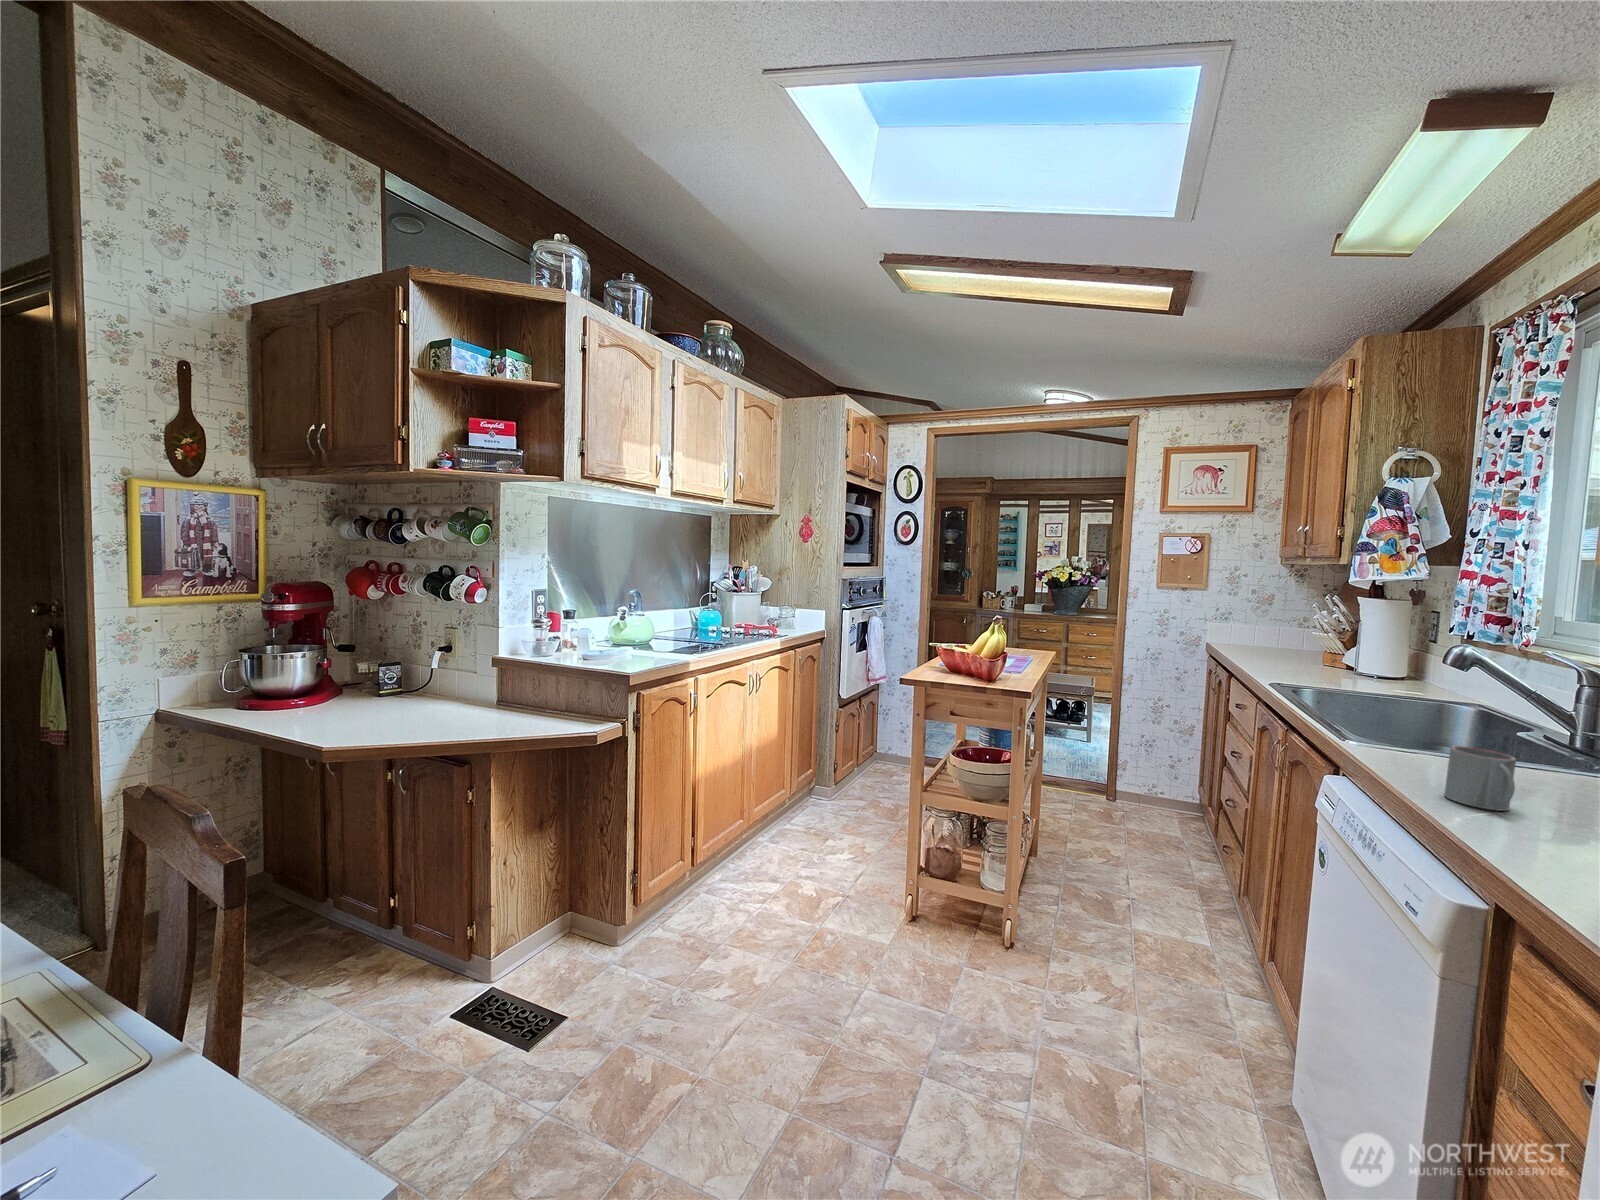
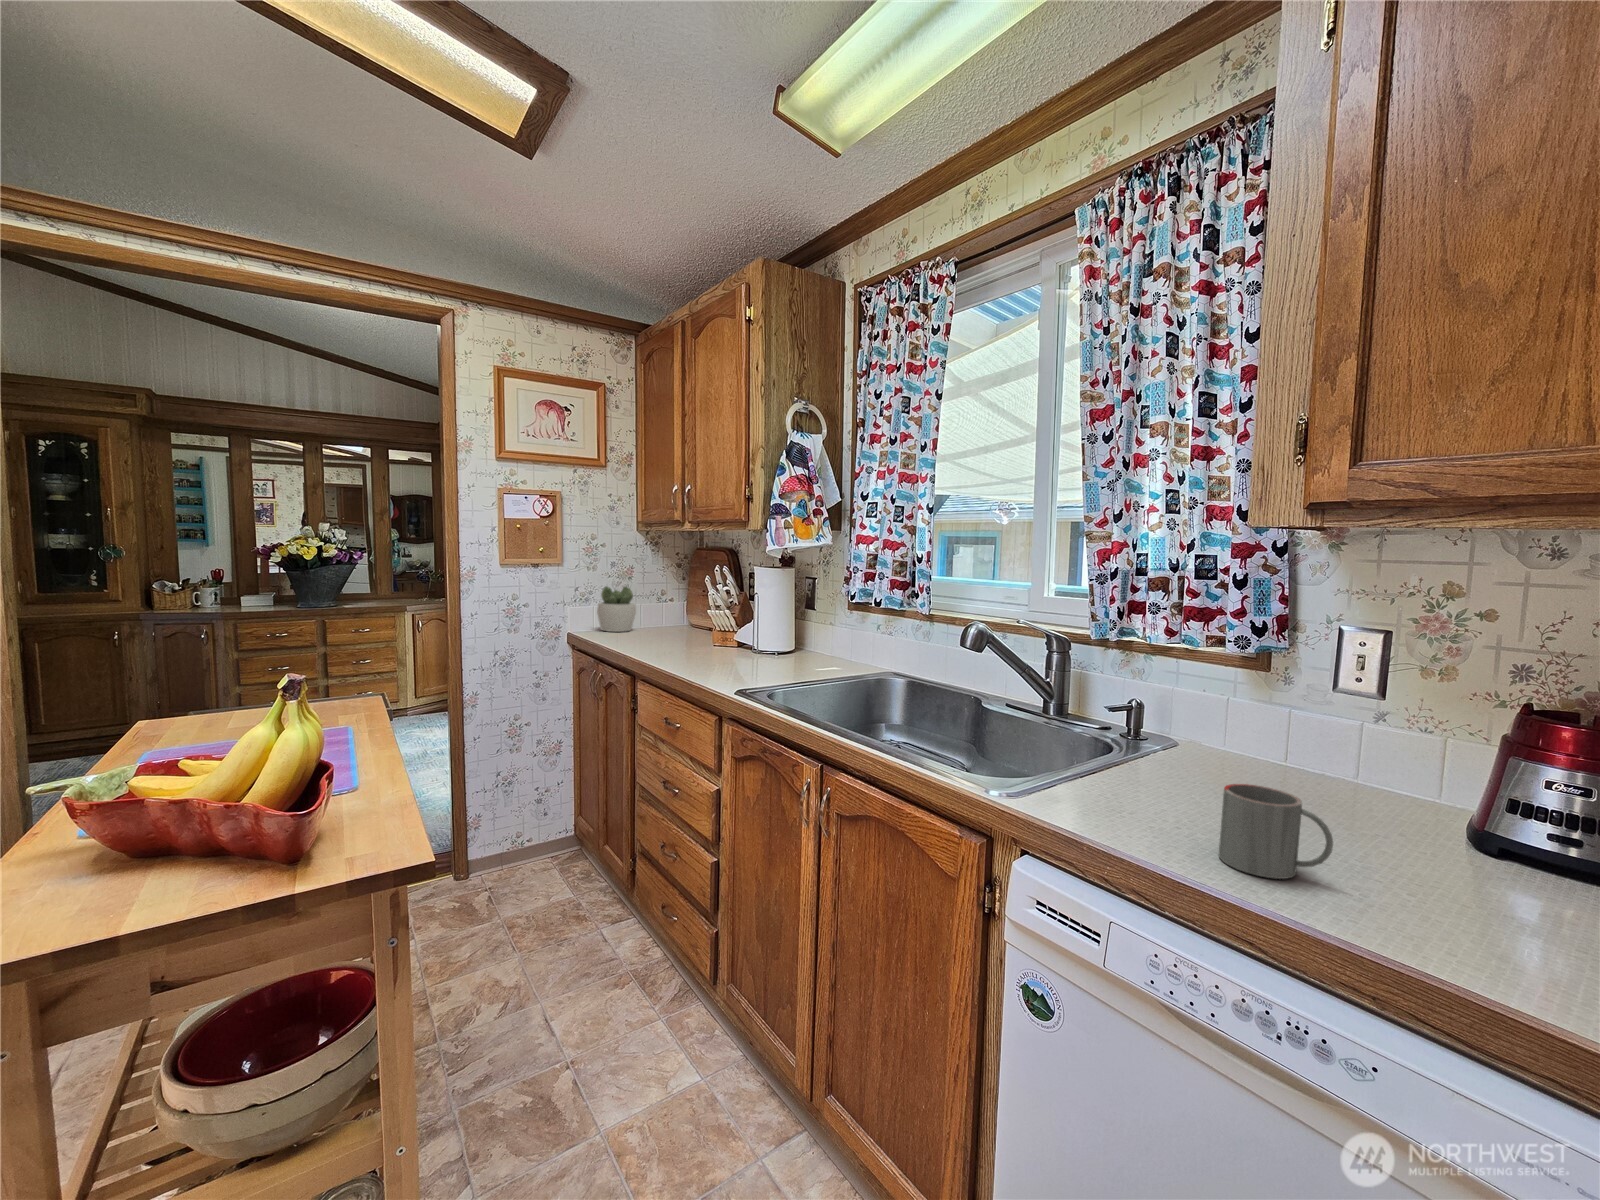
succulent plant: none [1231,608,1268,646] -> present [597,587,636,632]

